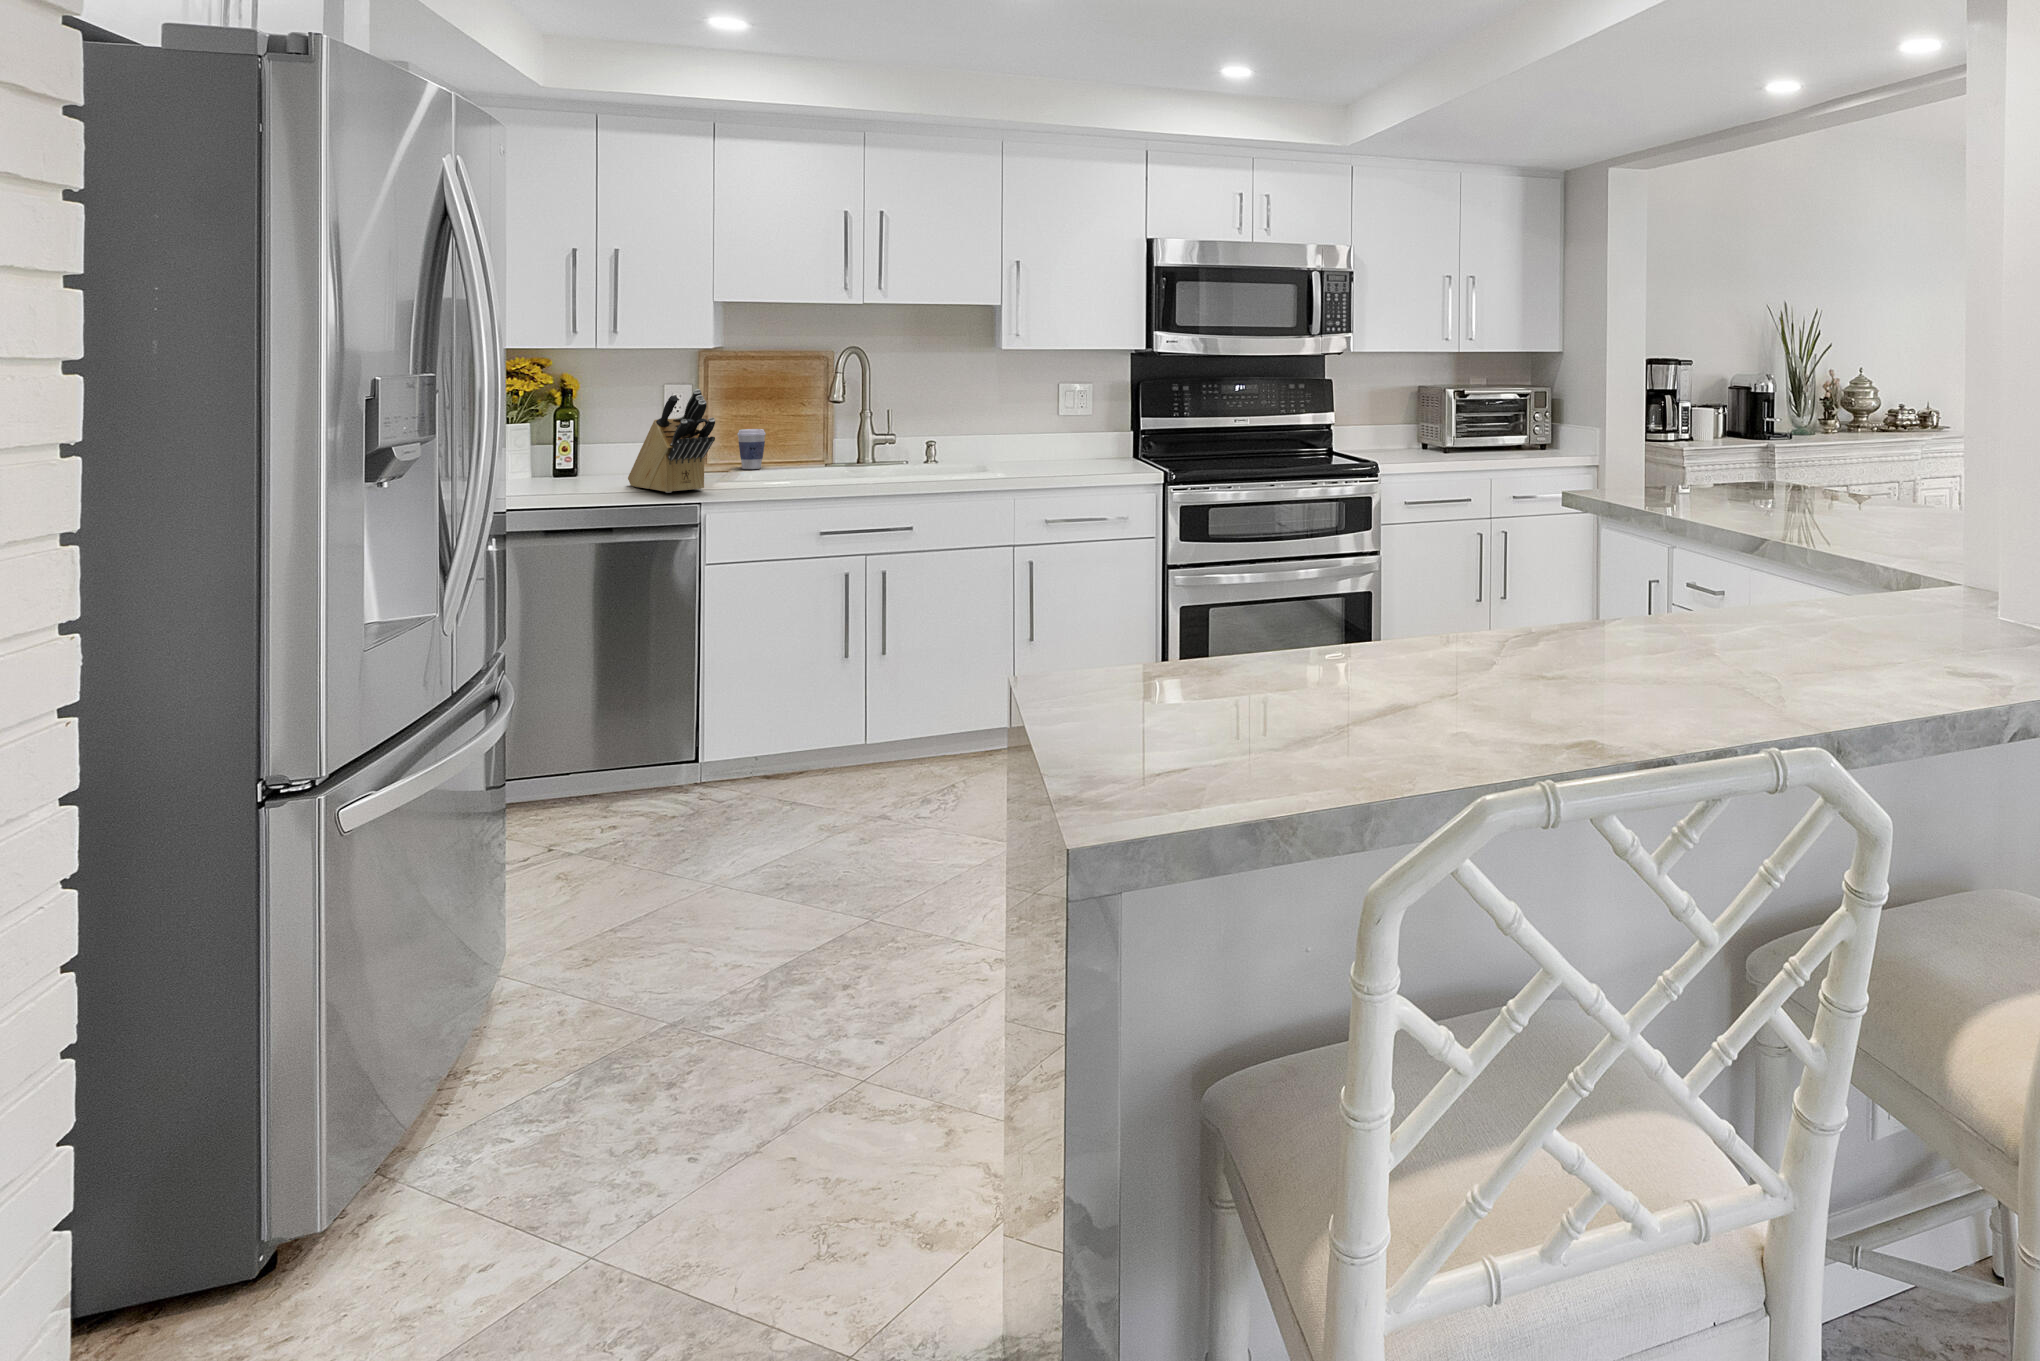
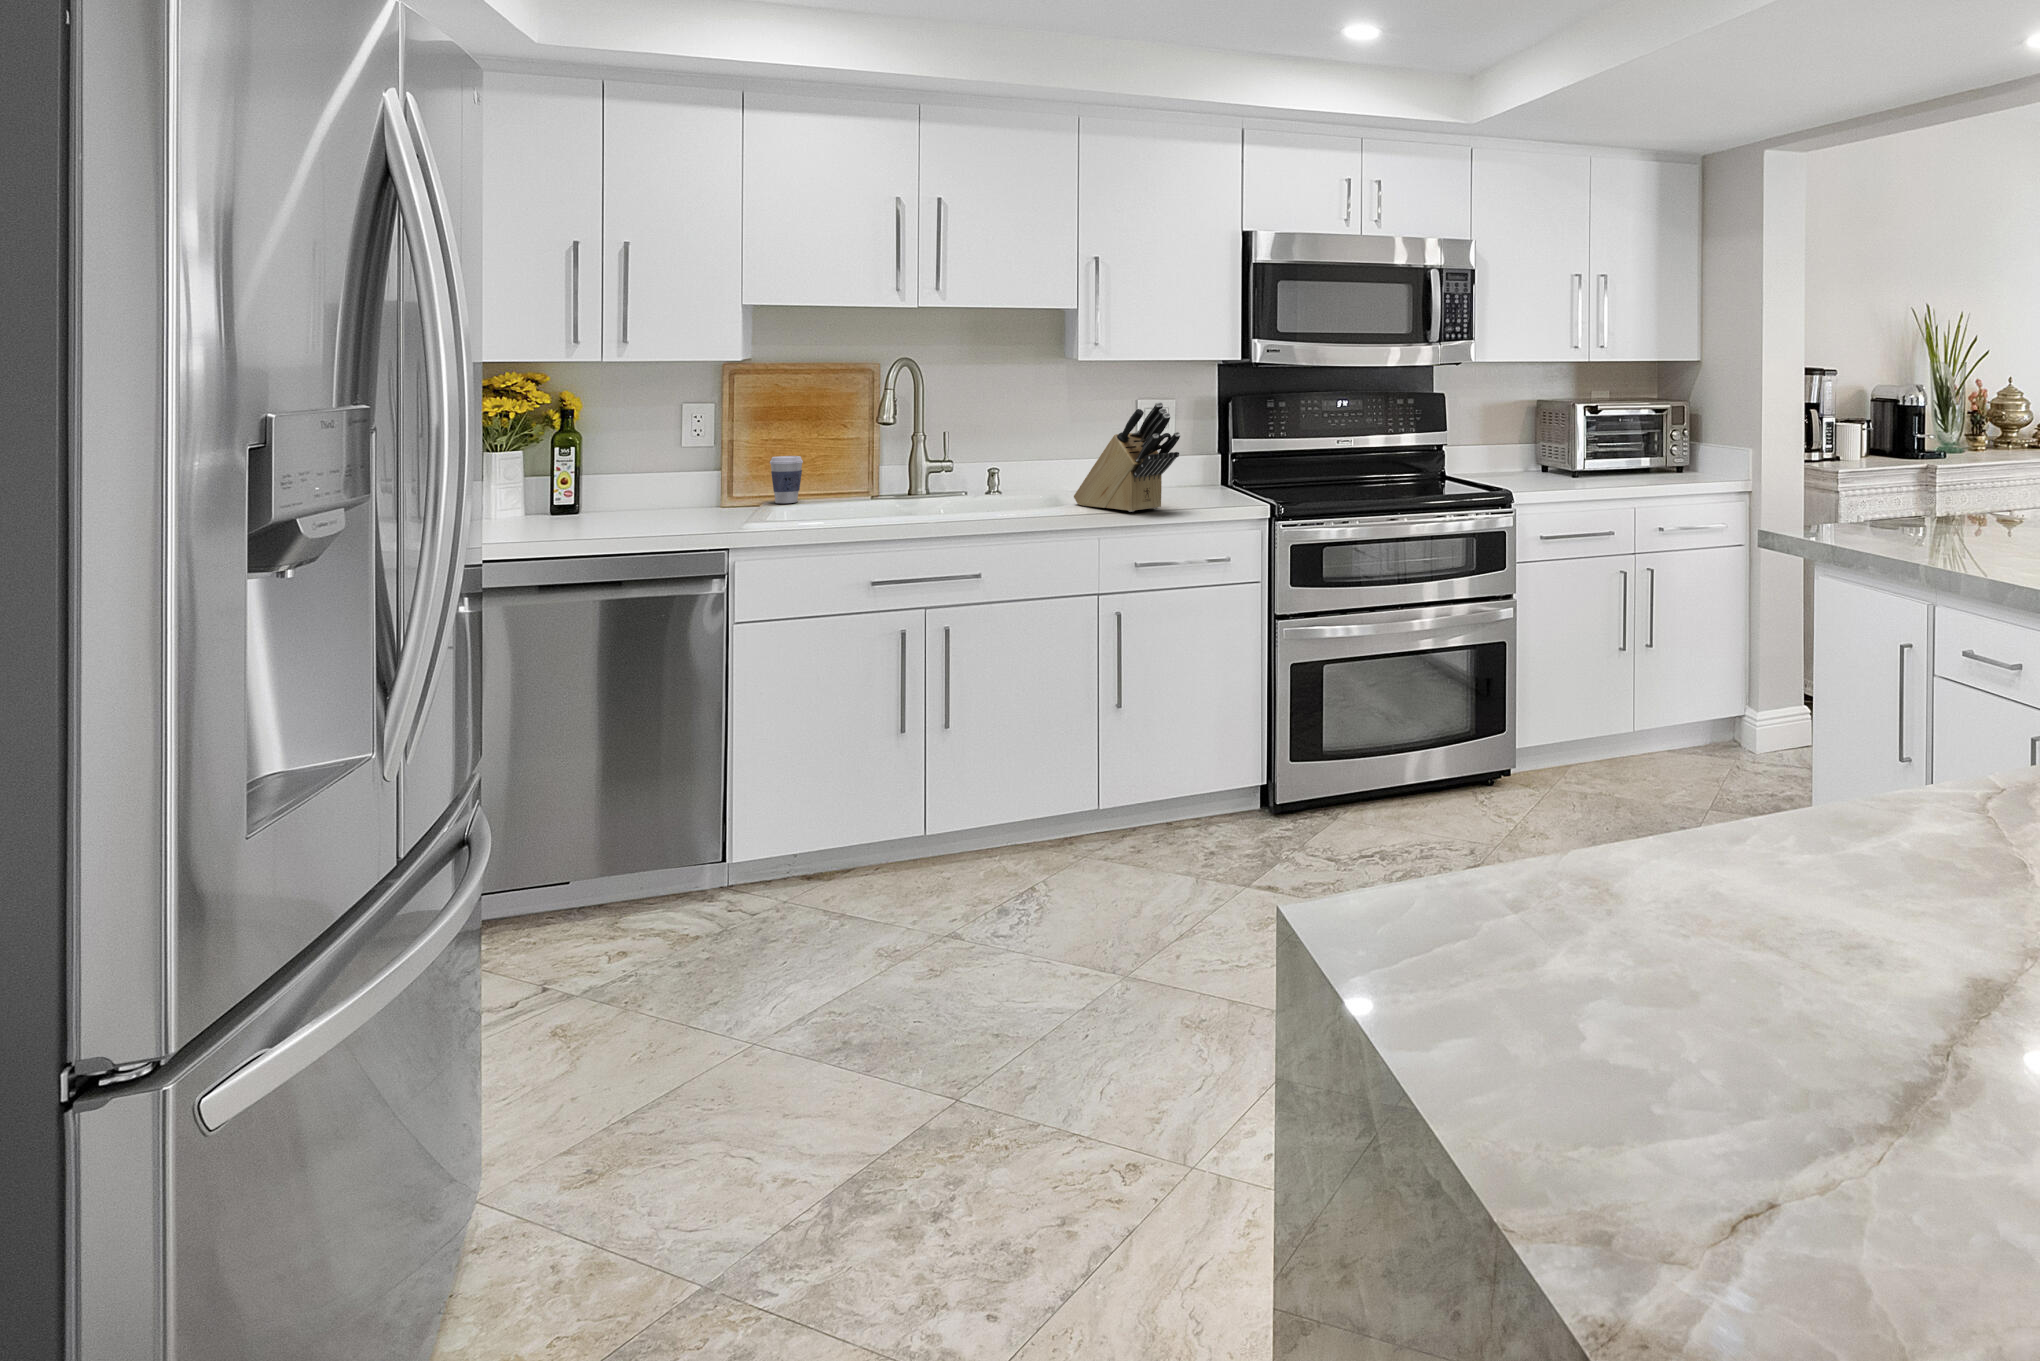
knife block: present [628,389,715,493] -> present [1074,402,1180,512]

